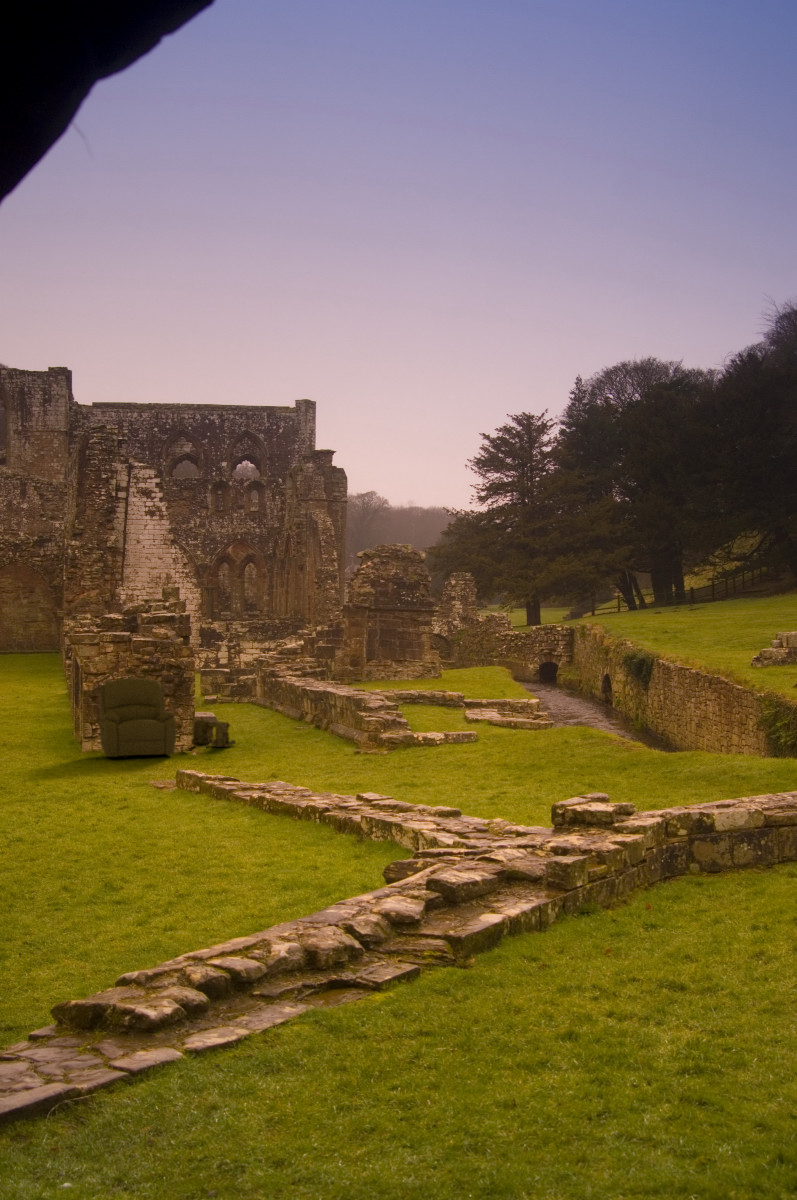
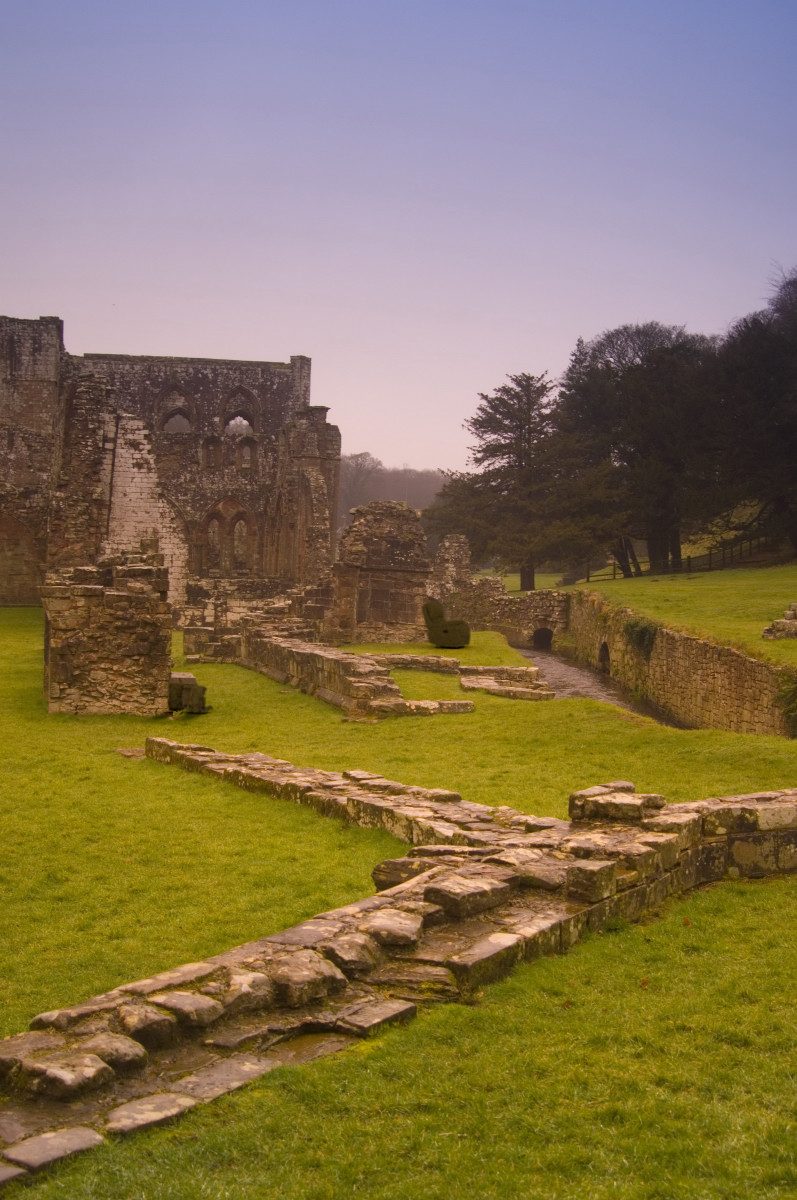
chair: present [100,678,176,759] -> present [422,601,471,648]

